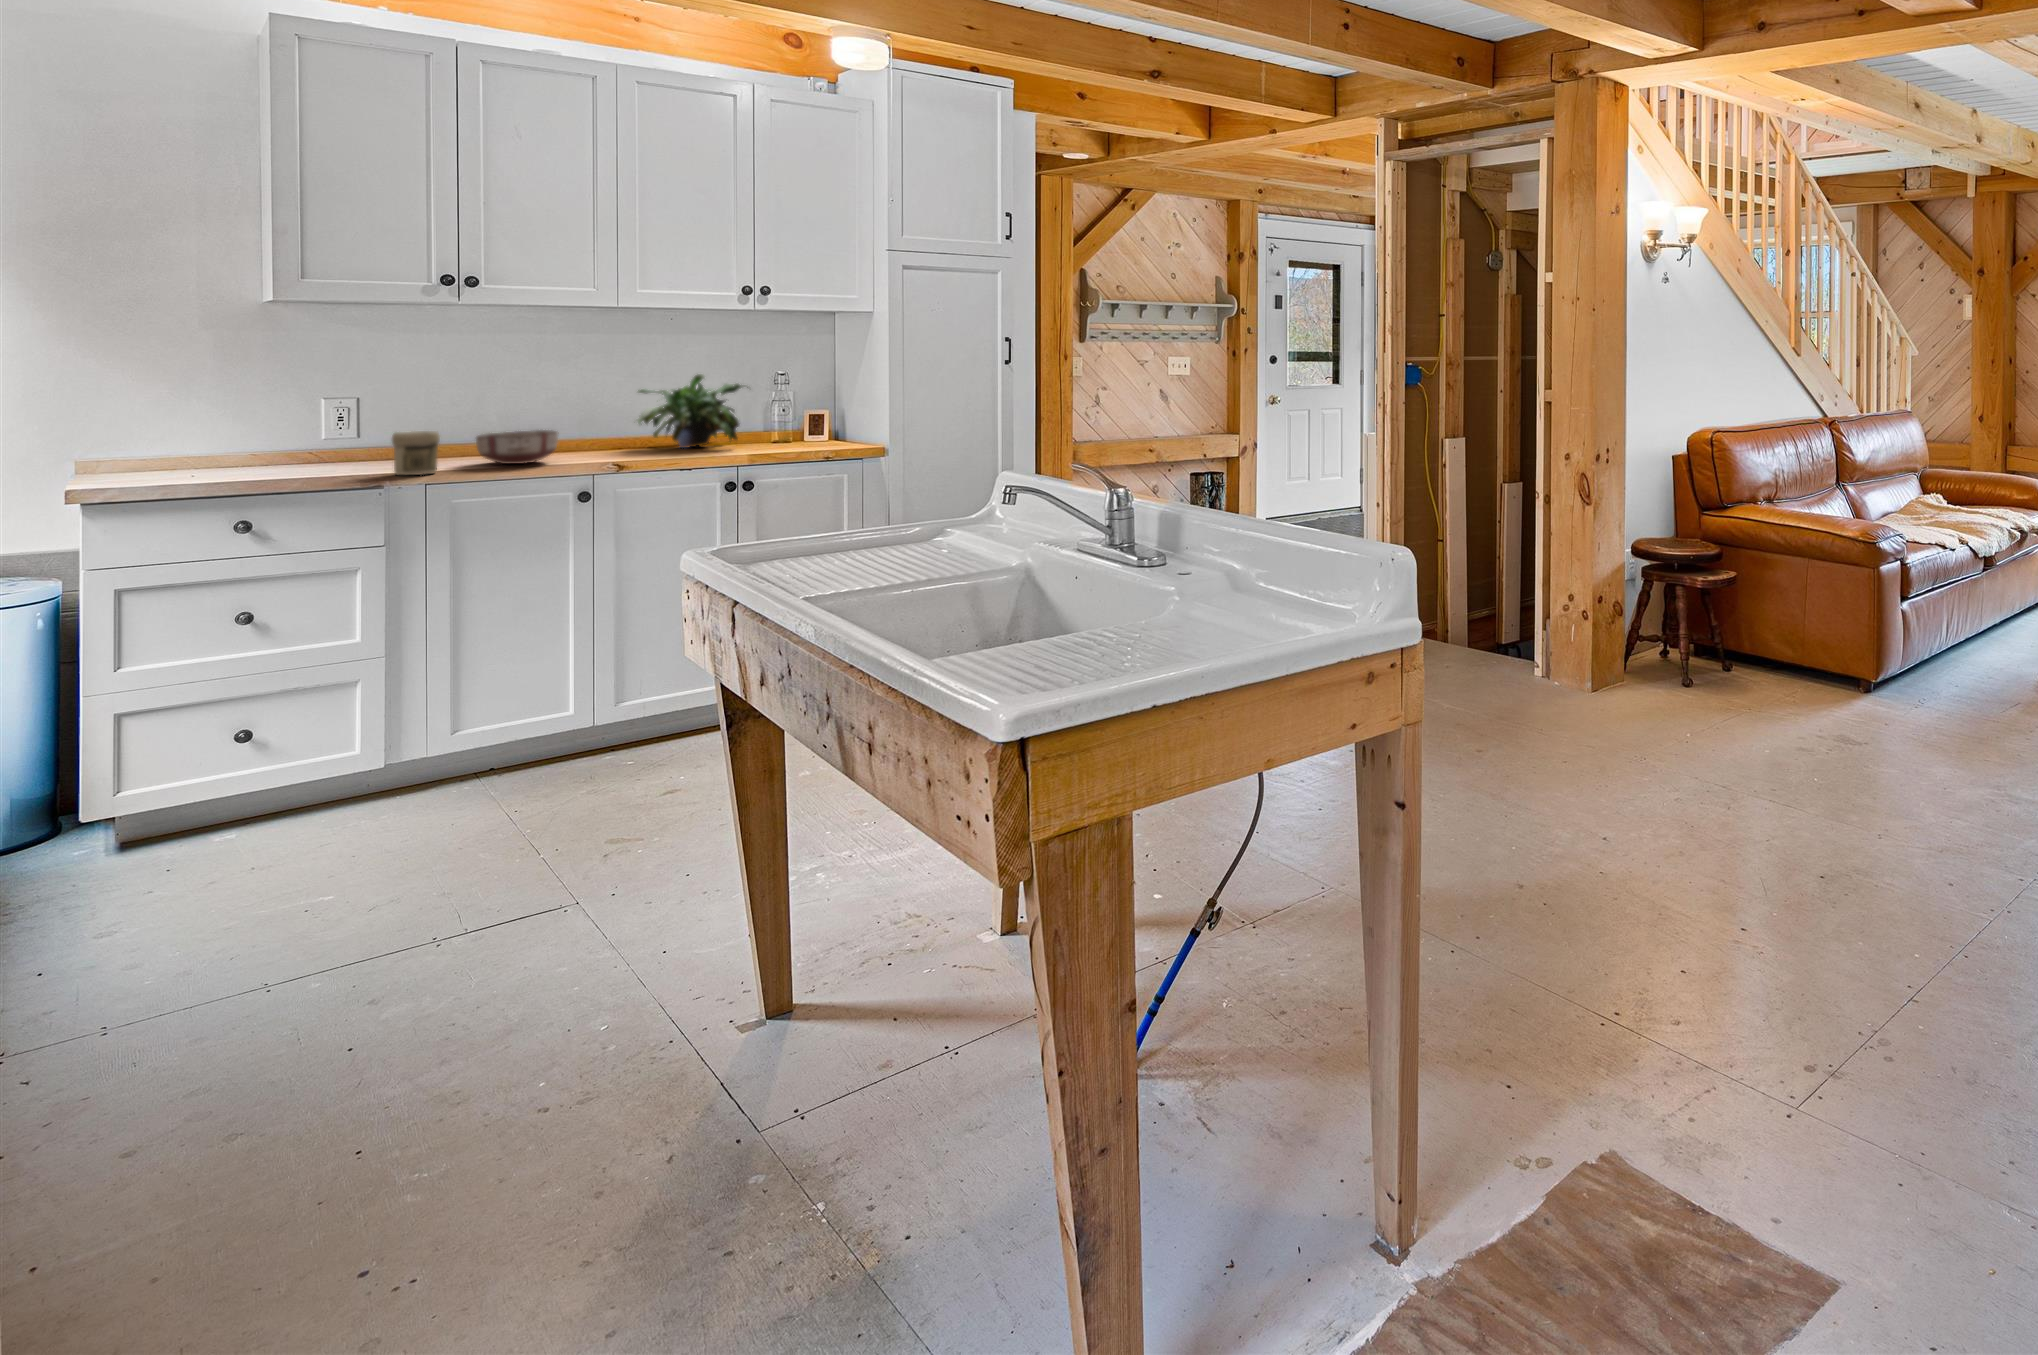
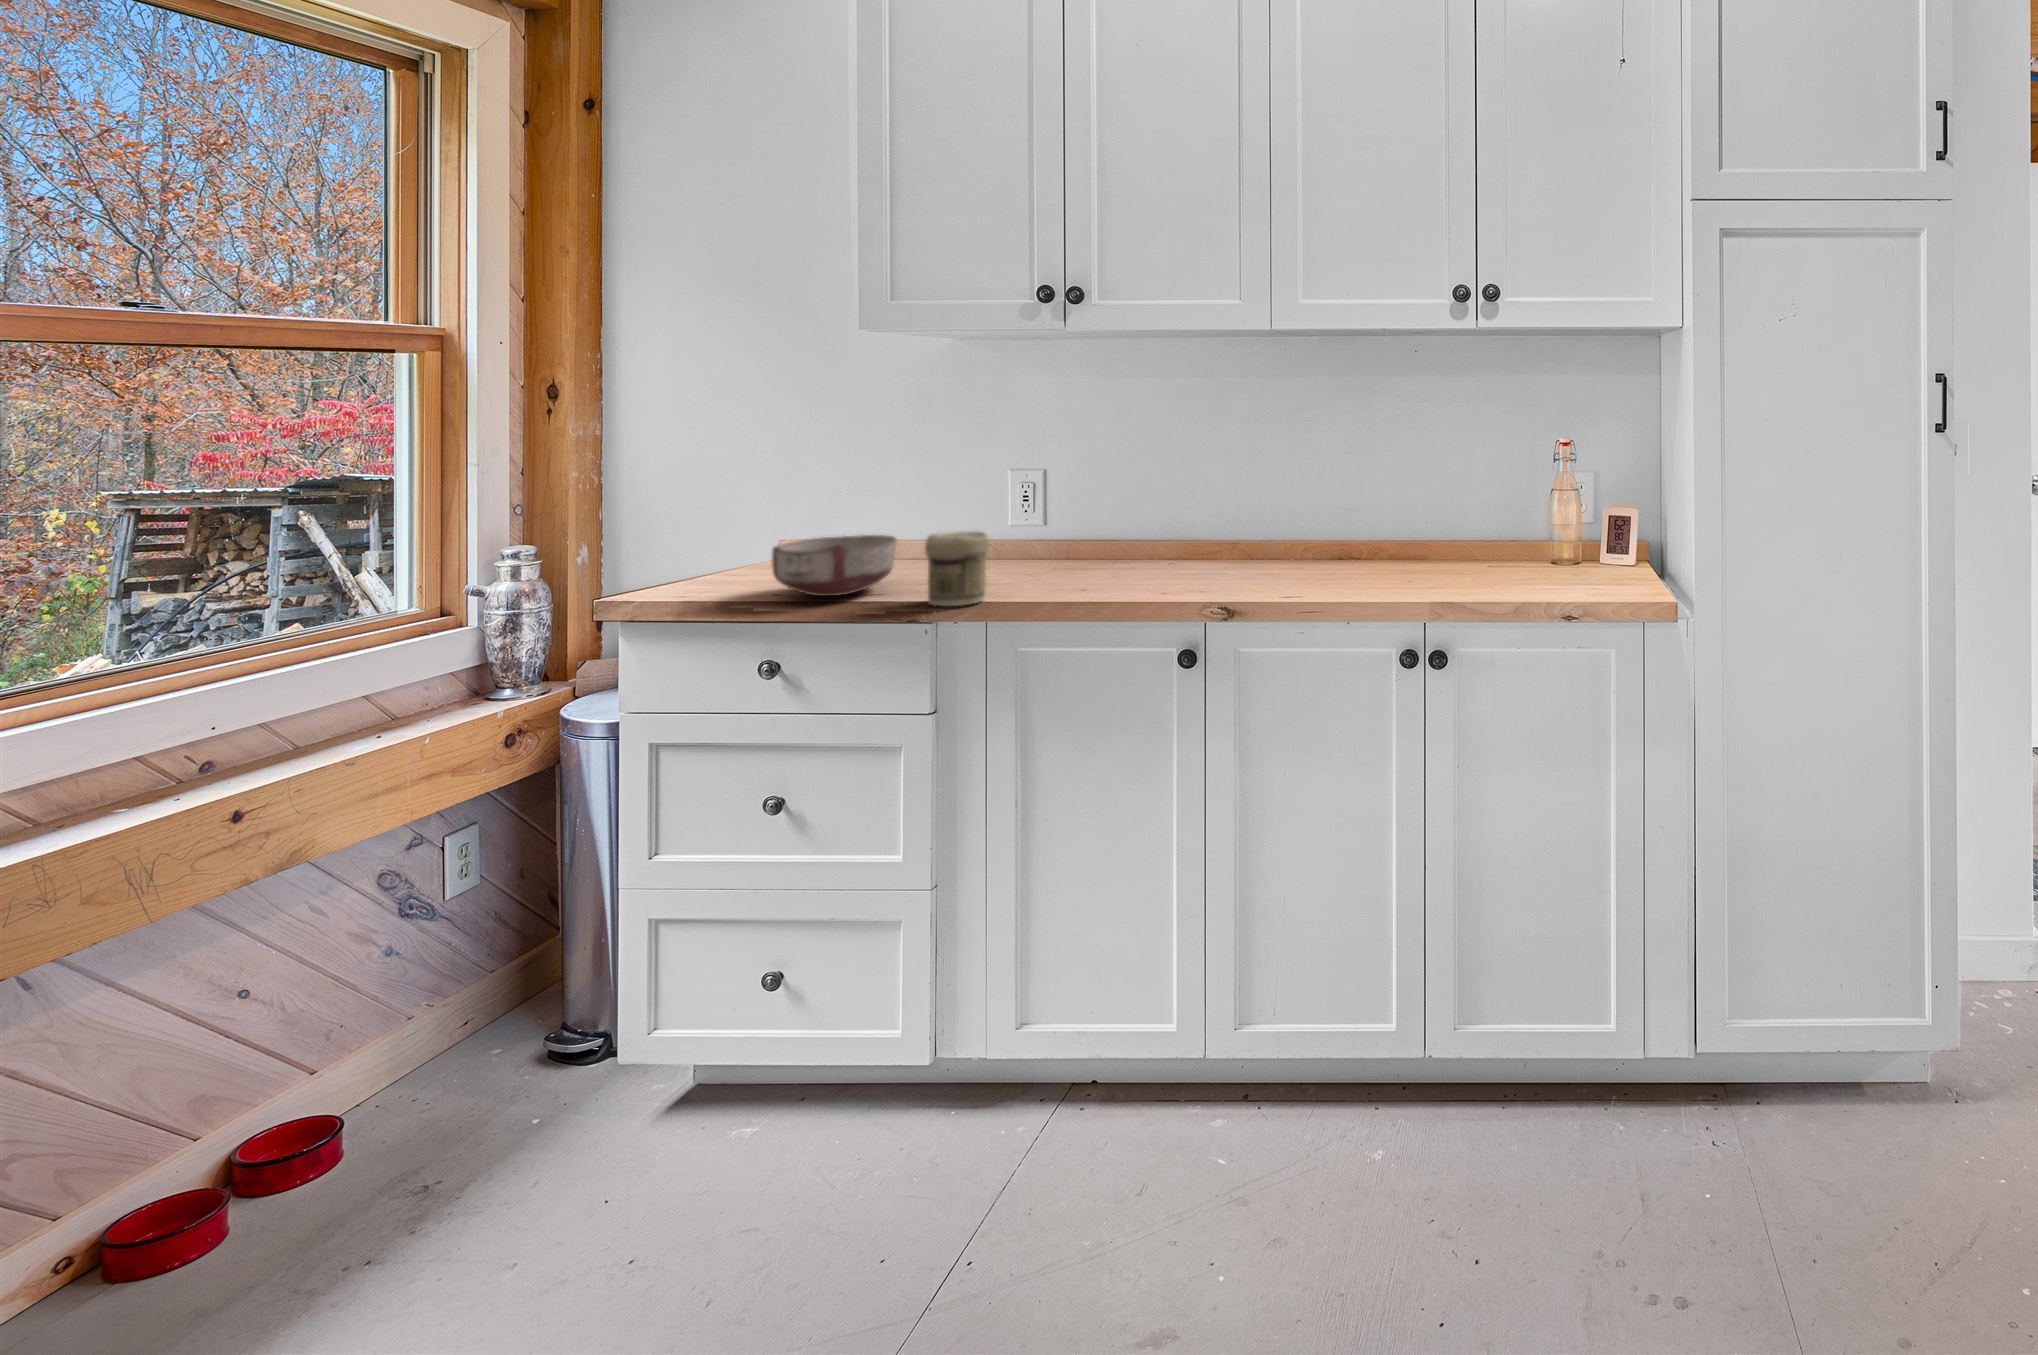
potted plant: present [637,374,748,448] -> none [1312,445,1481,572]
ceramic bowl: present [476,430,559,464] -> present [772,535,896,596]

